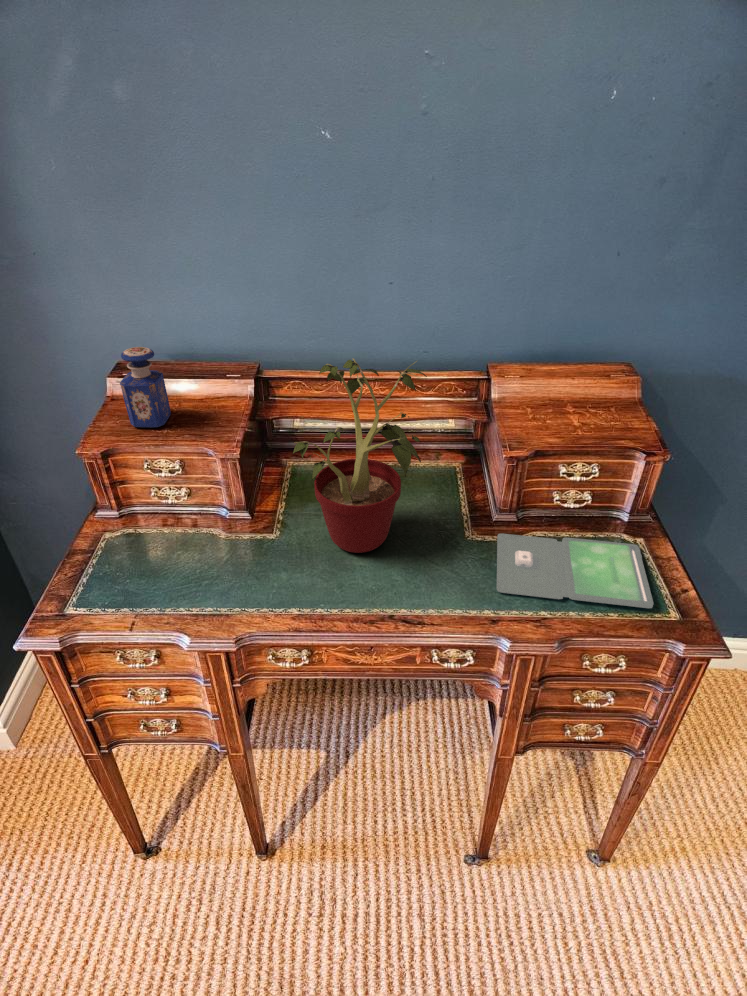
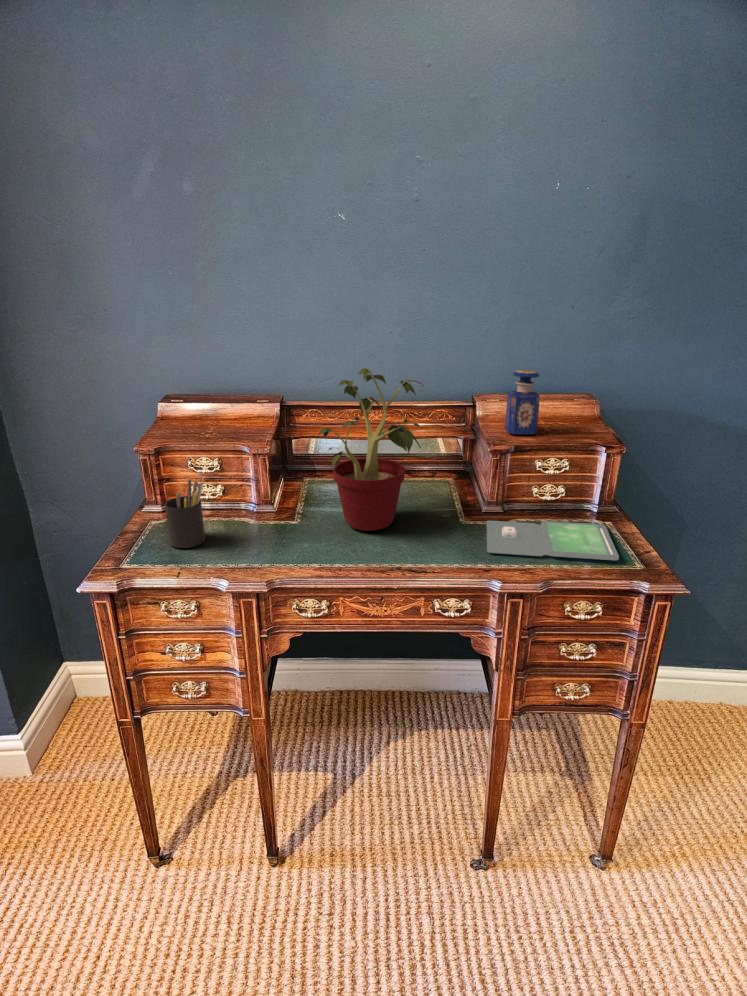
perfume bottle: present [120,347,171,427] -> present [505,370,540,434]
pen holder: none [111,498,165,581] -> present [165,476,205,548]

